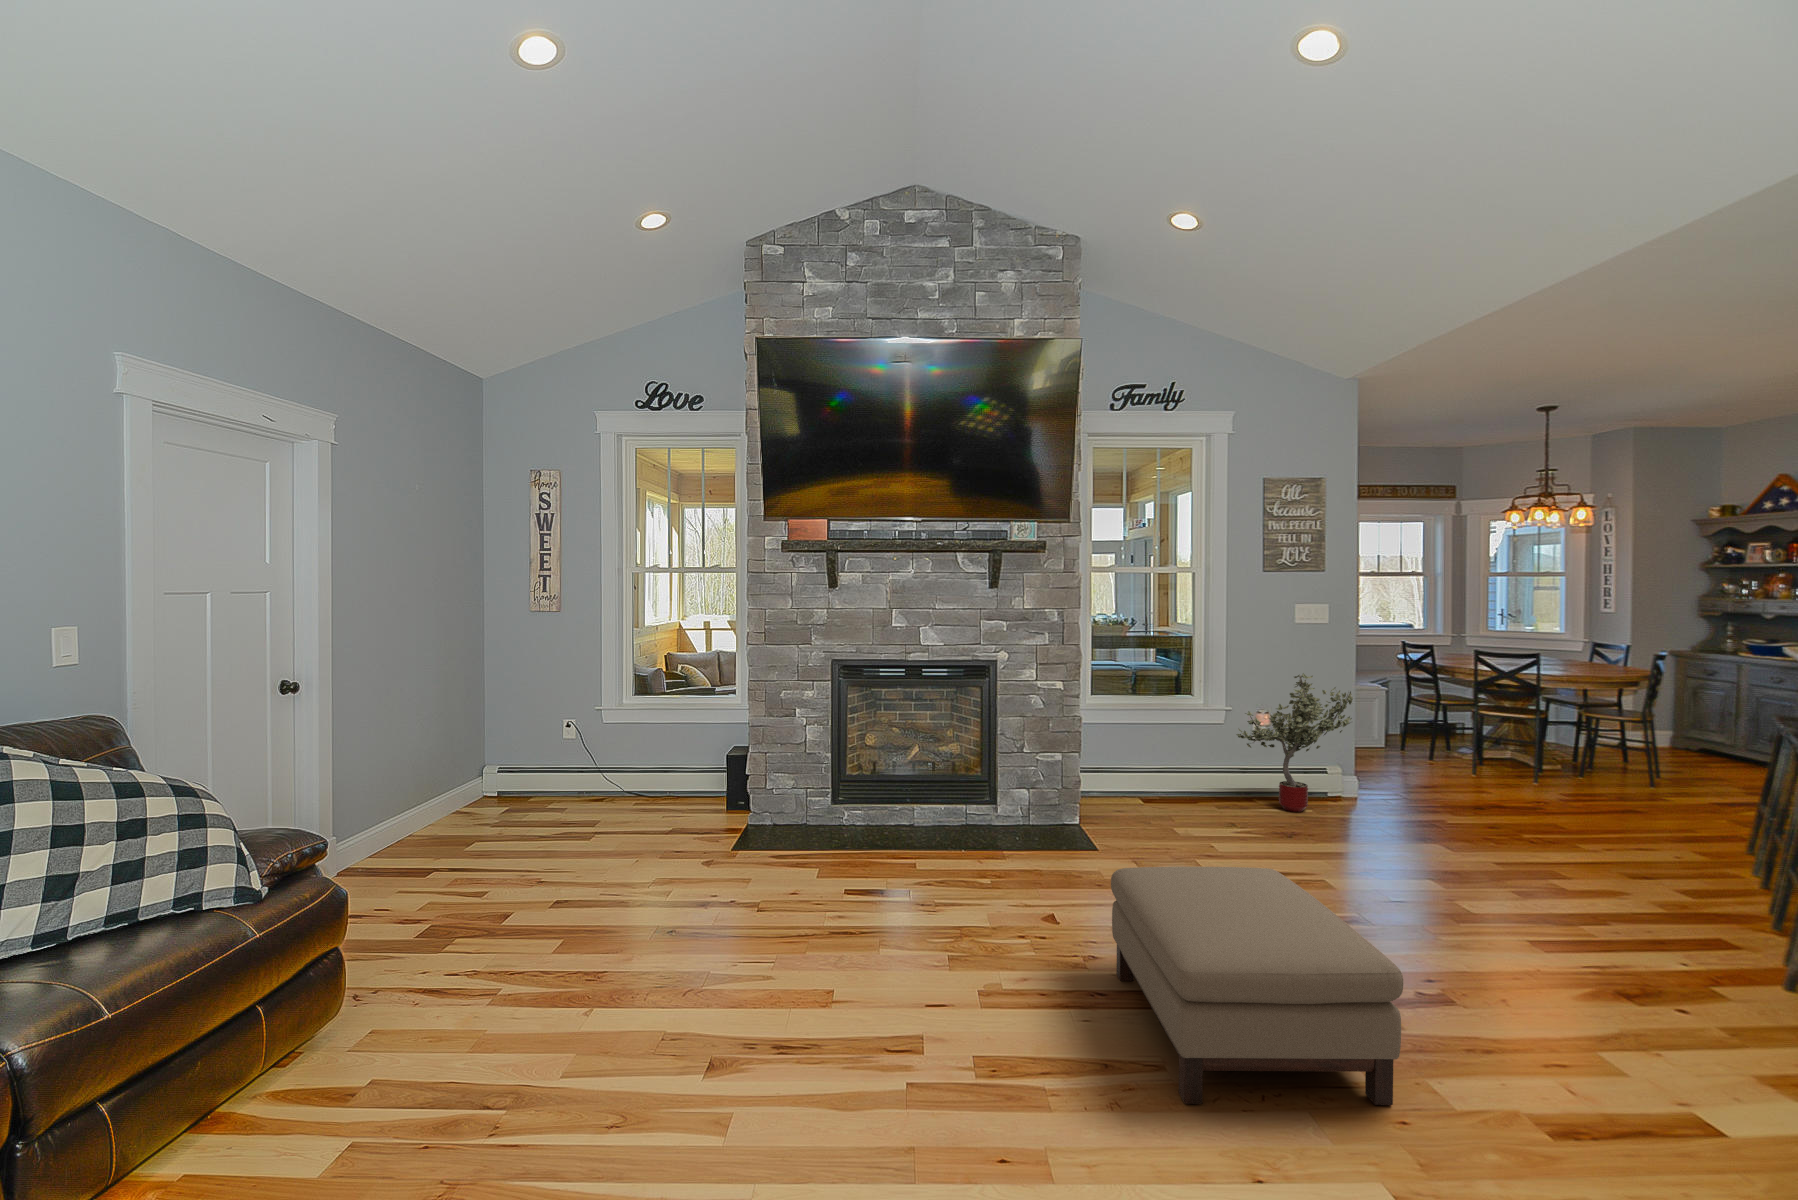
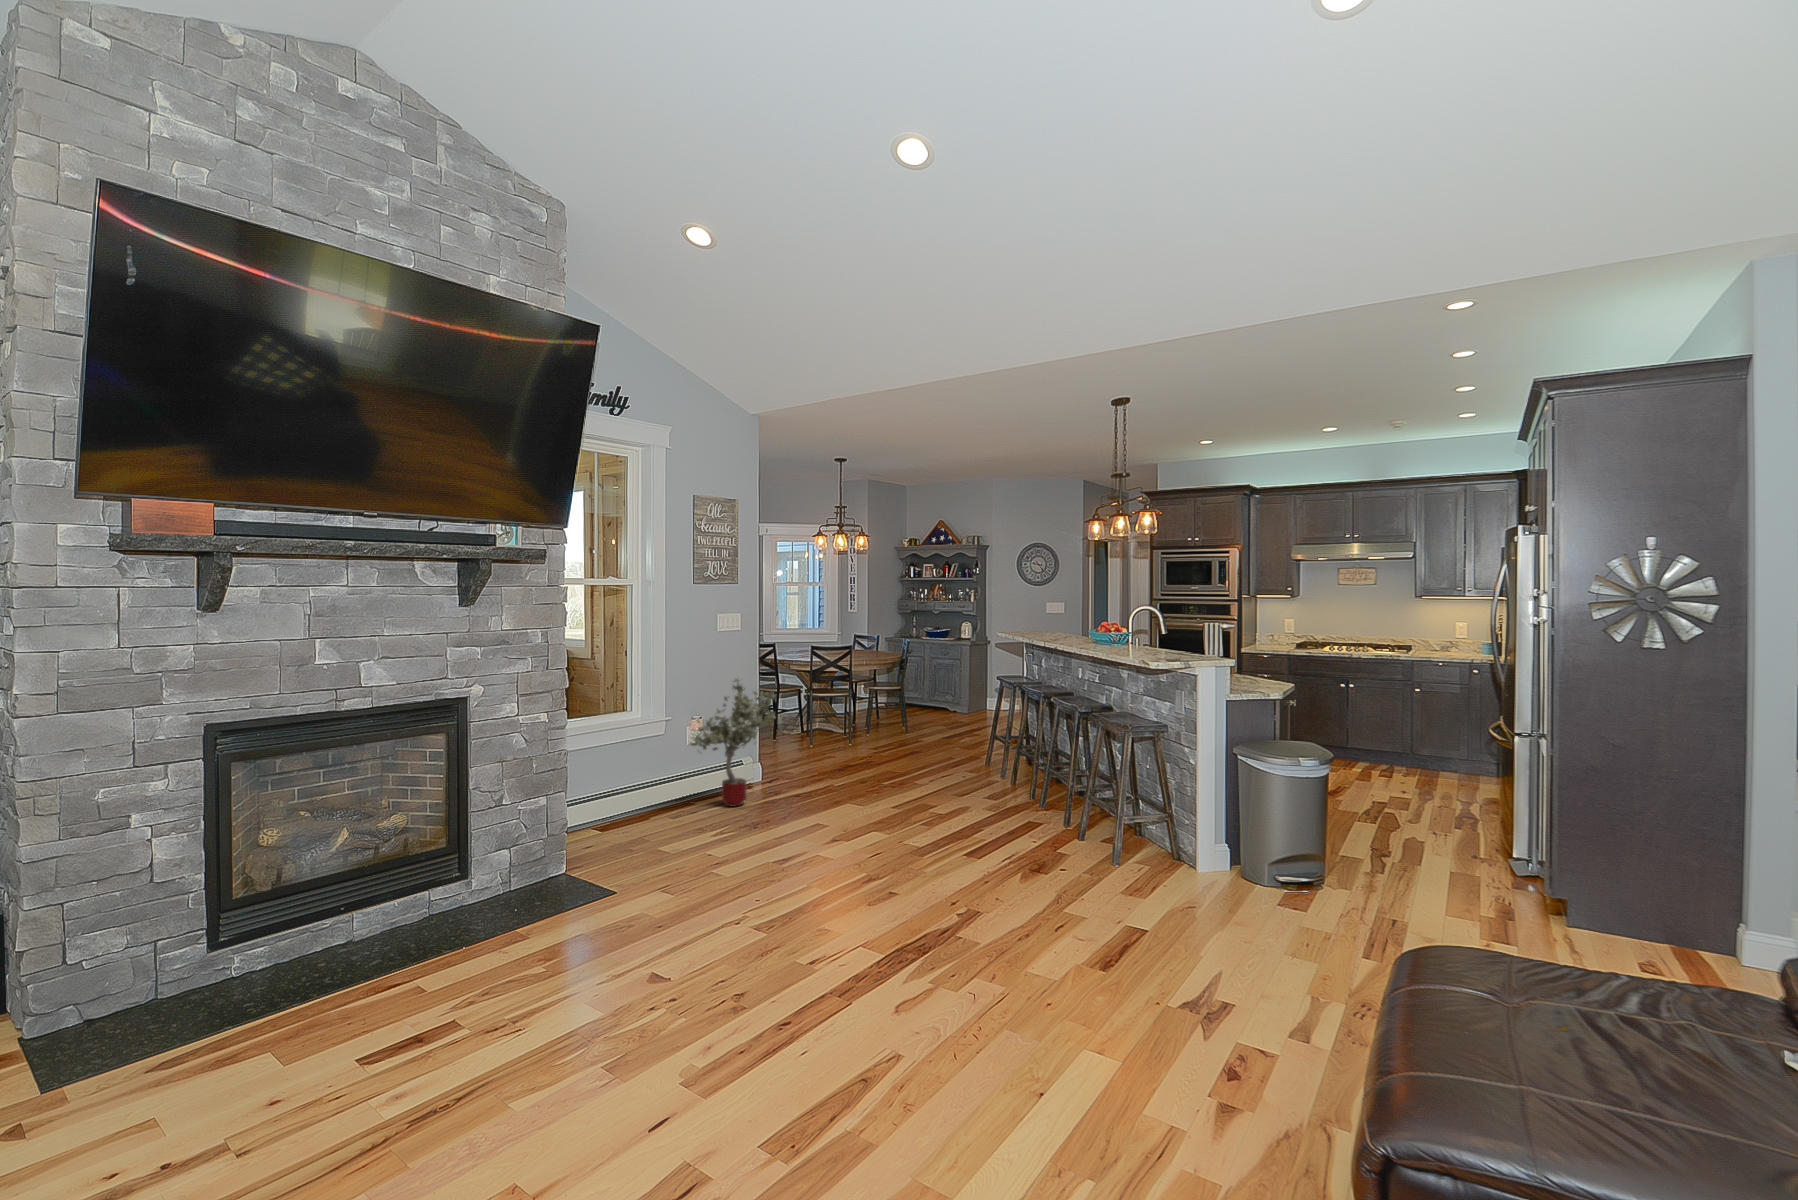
ottoman: present [1111,867,1403,1105] -> none [767,851,1044,1078]

